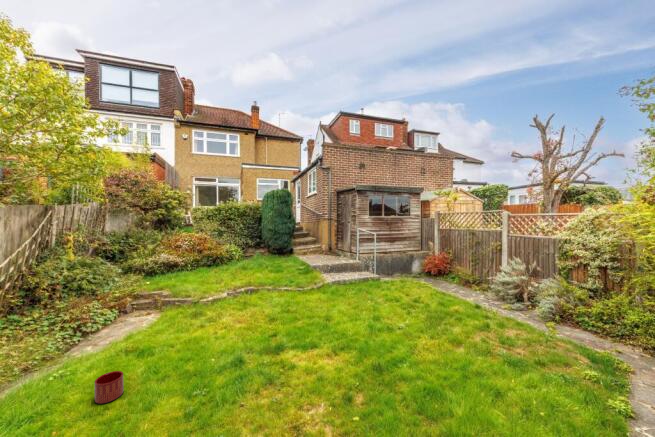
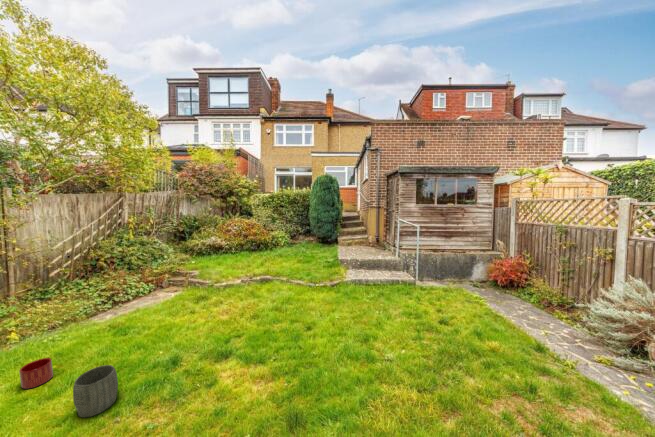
woven basket: none [192,355,224,401] -> present [73,365,118,417]

